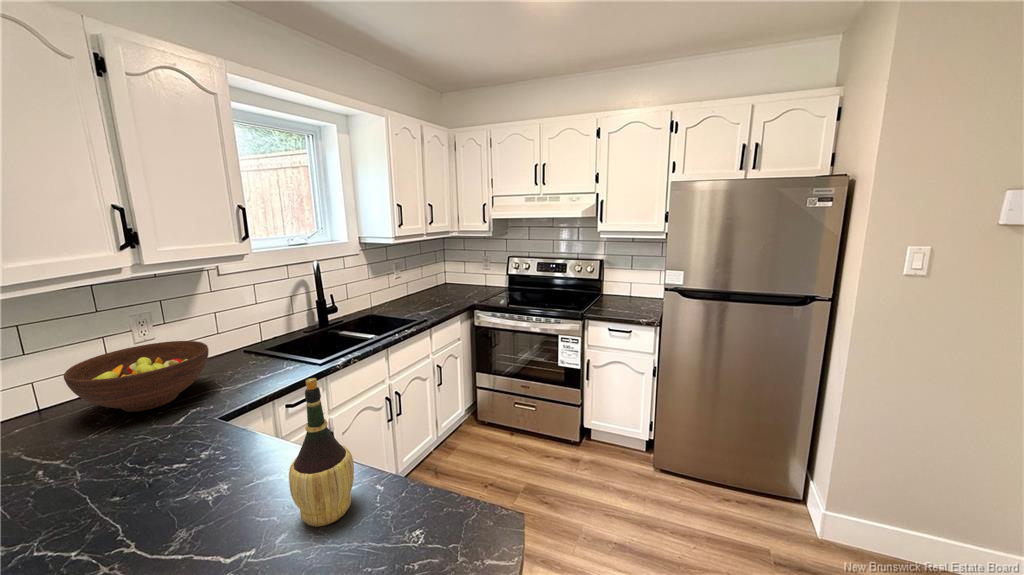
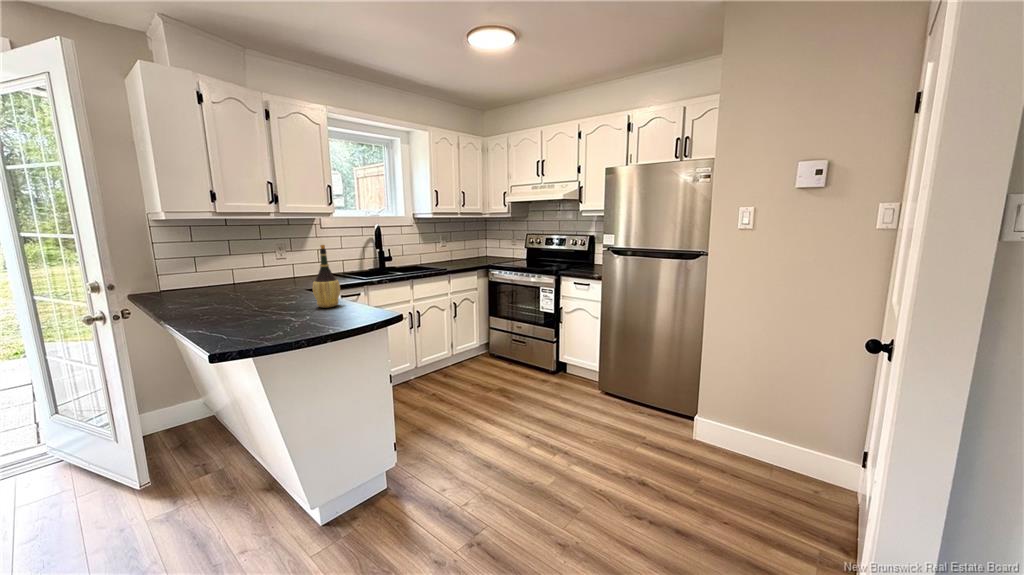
fruit bowl: present [64,341,209,412] -> none [247,258,308,286]

